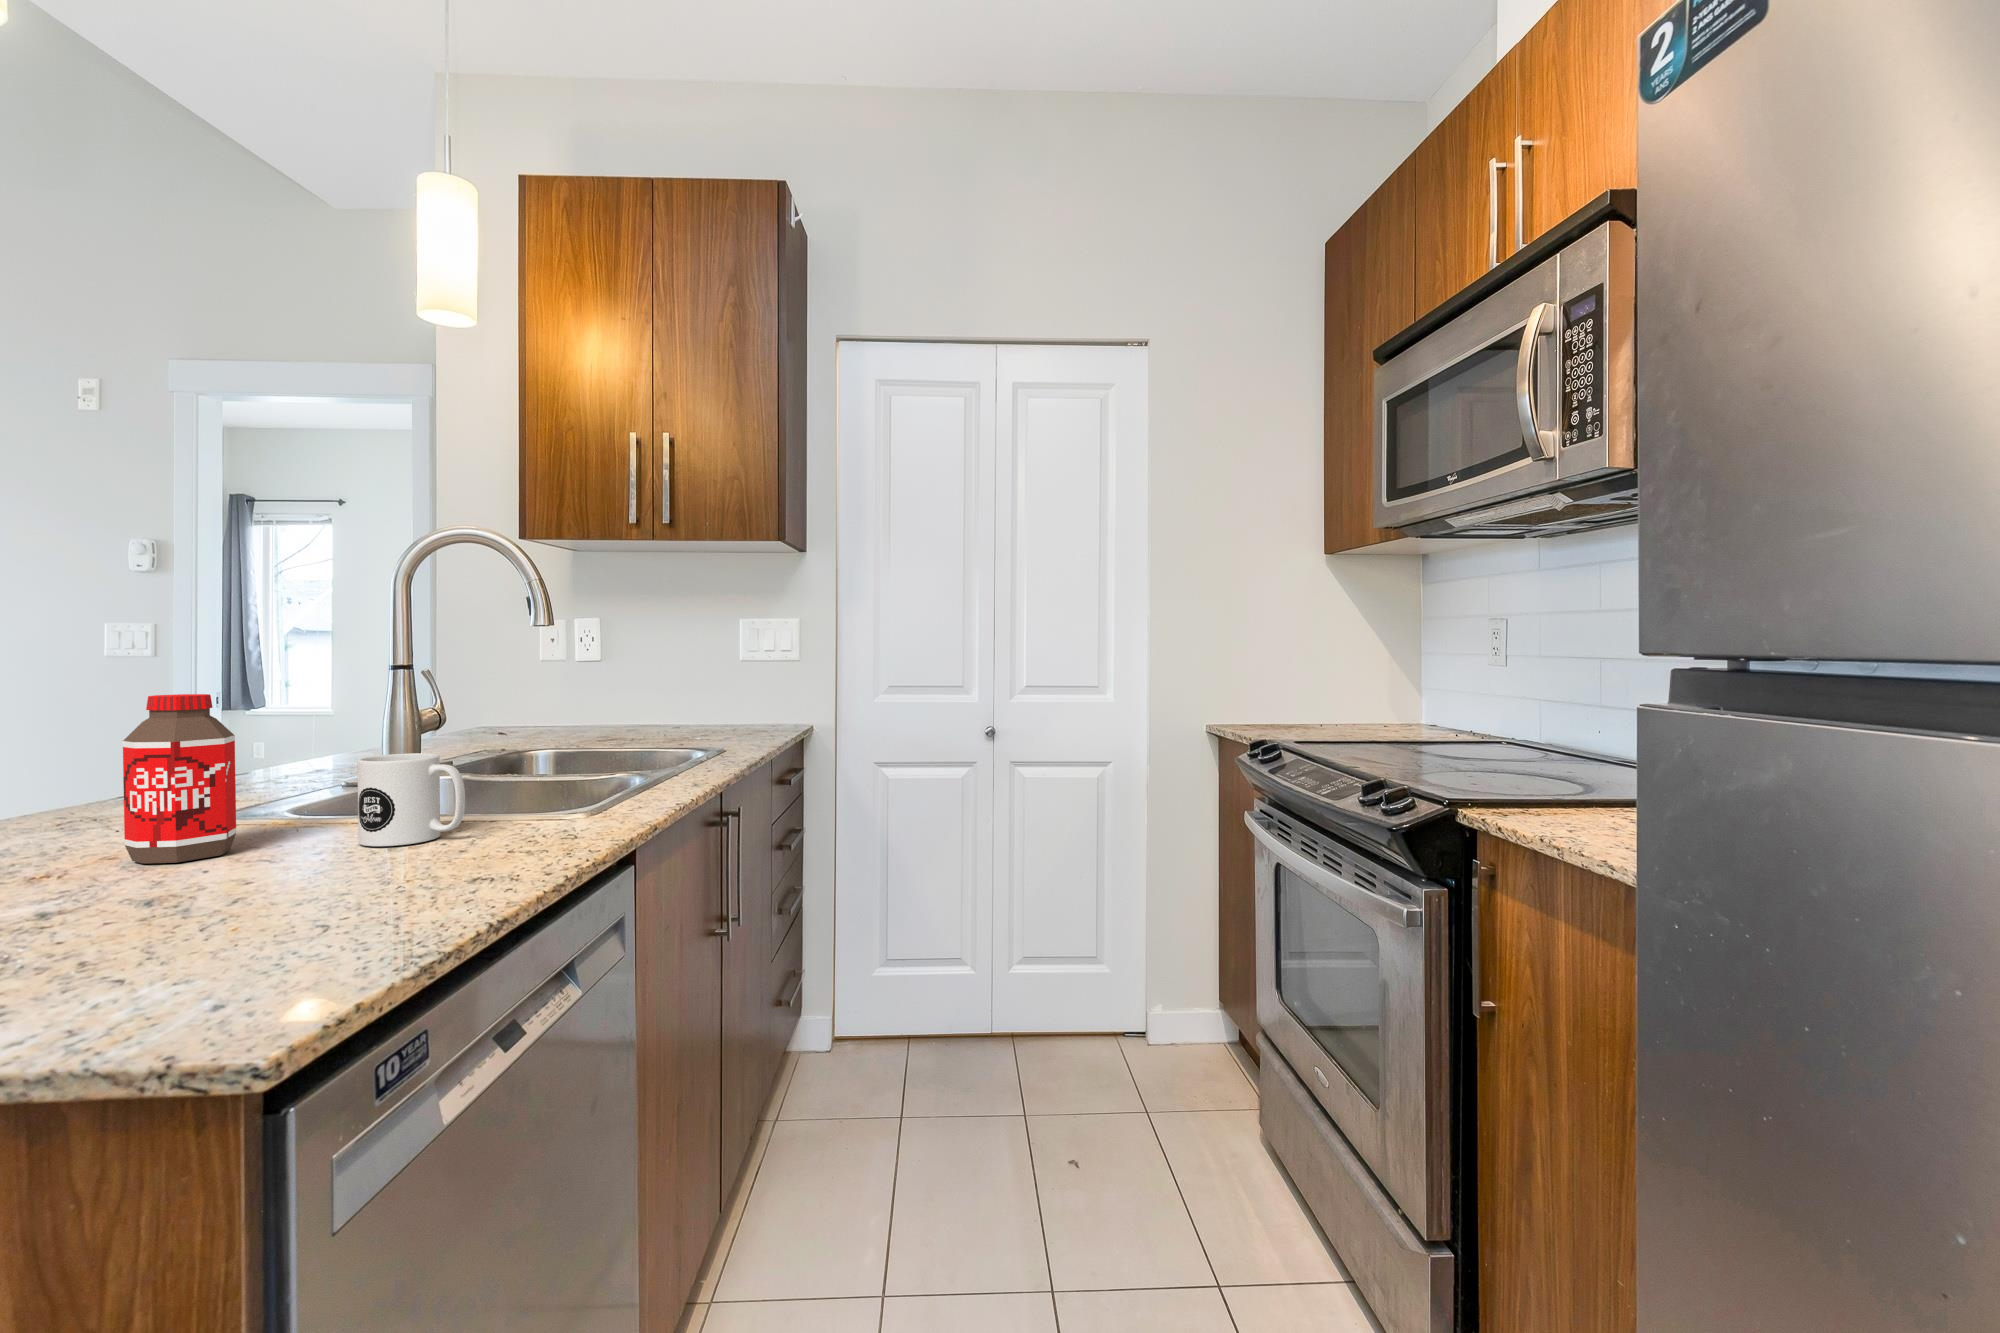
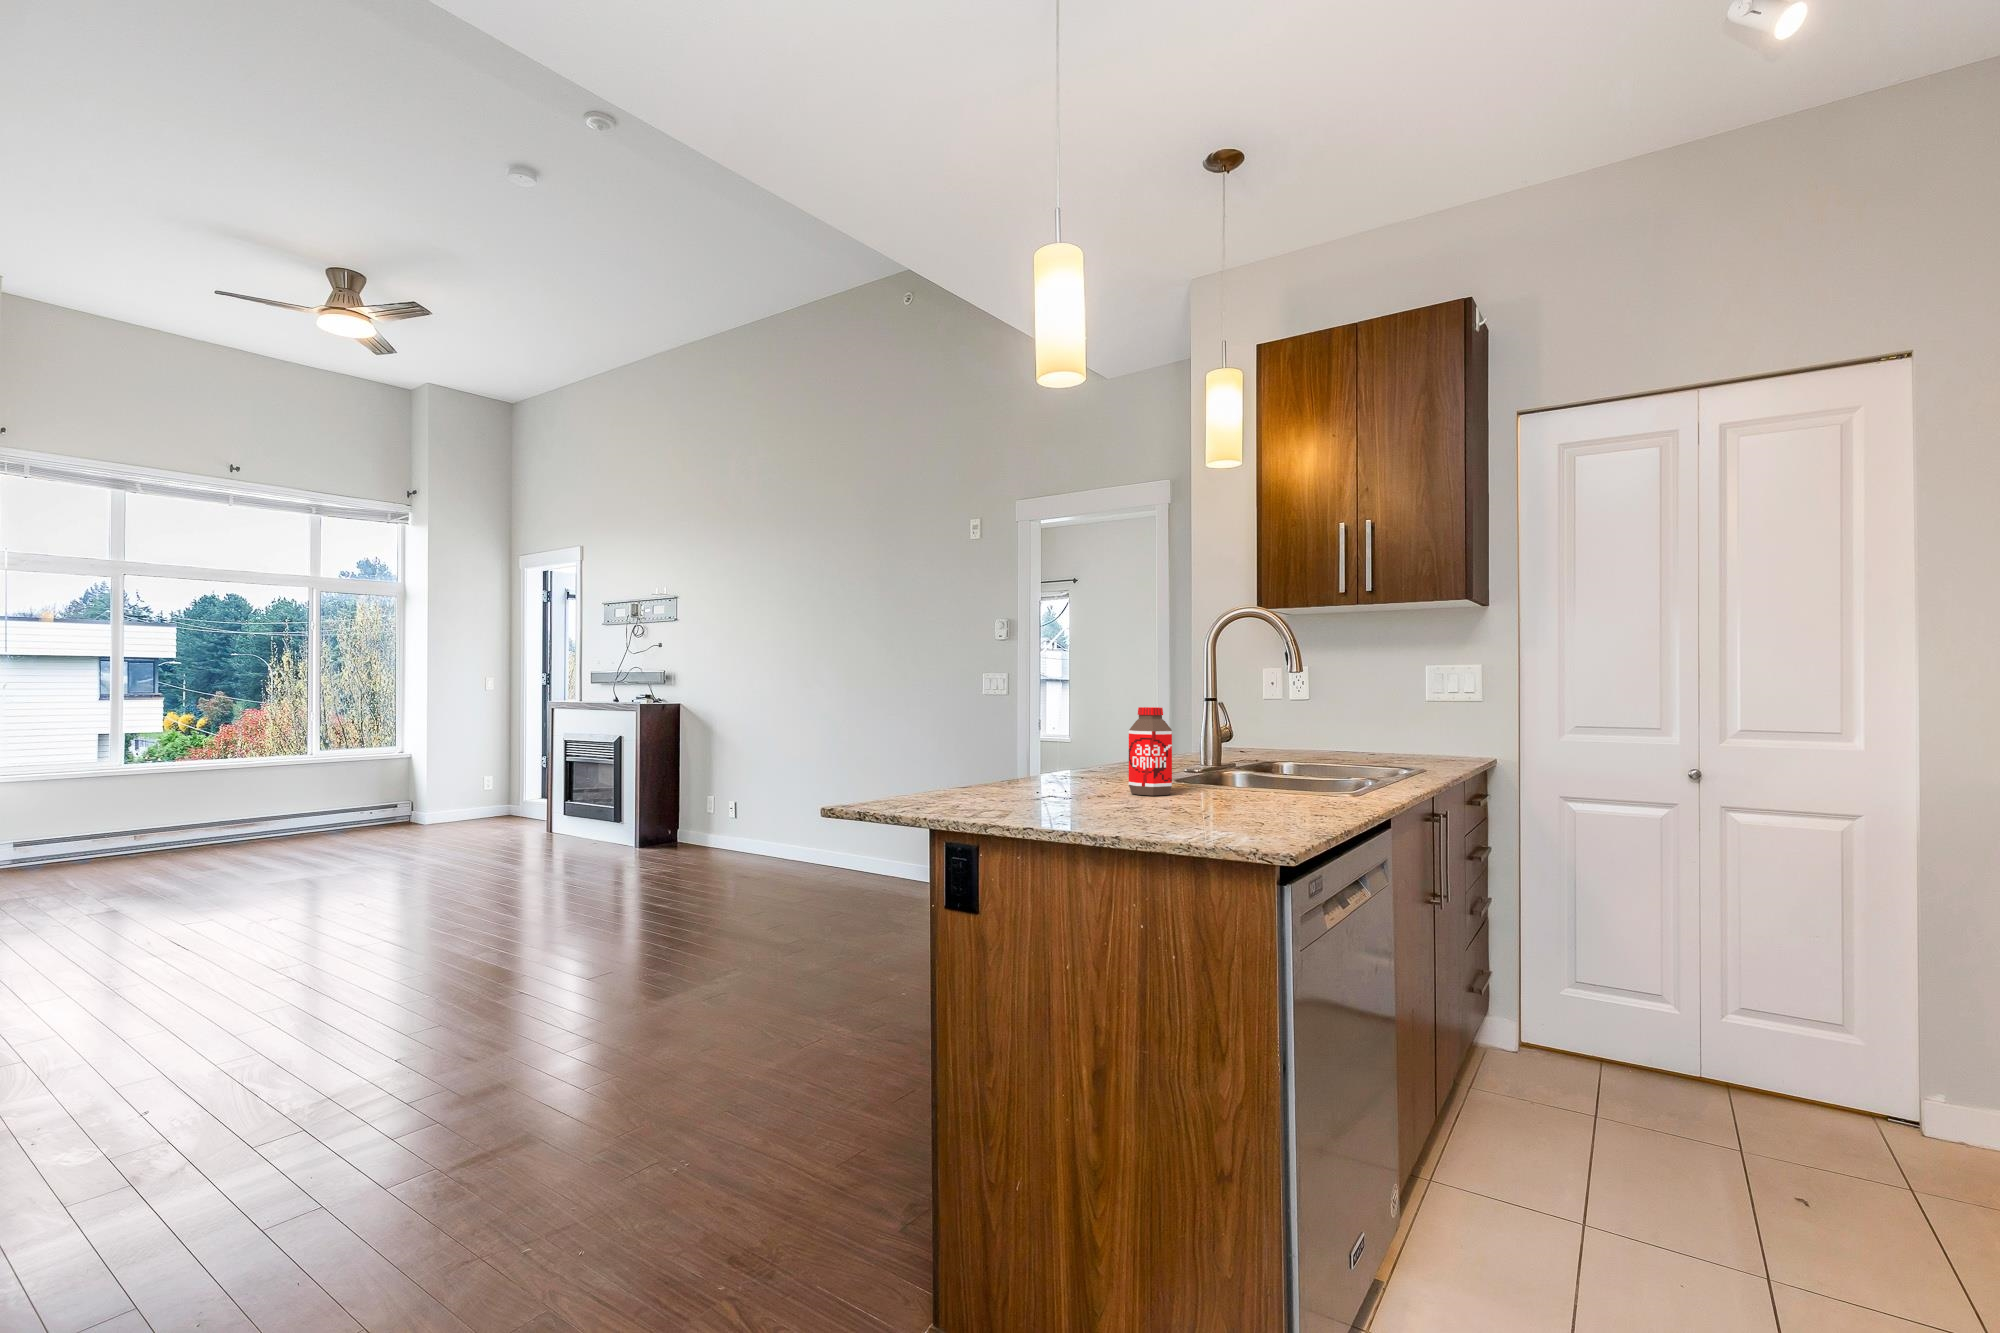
mug: present [357,753,465,846] -> none [1232,746,1290,798]

